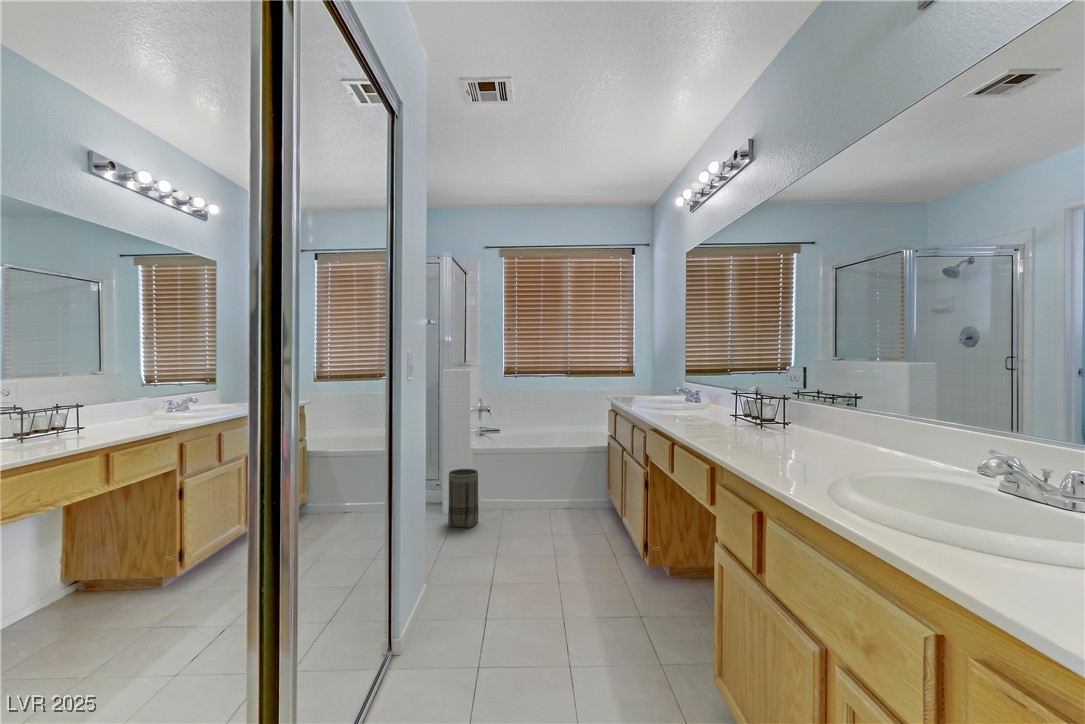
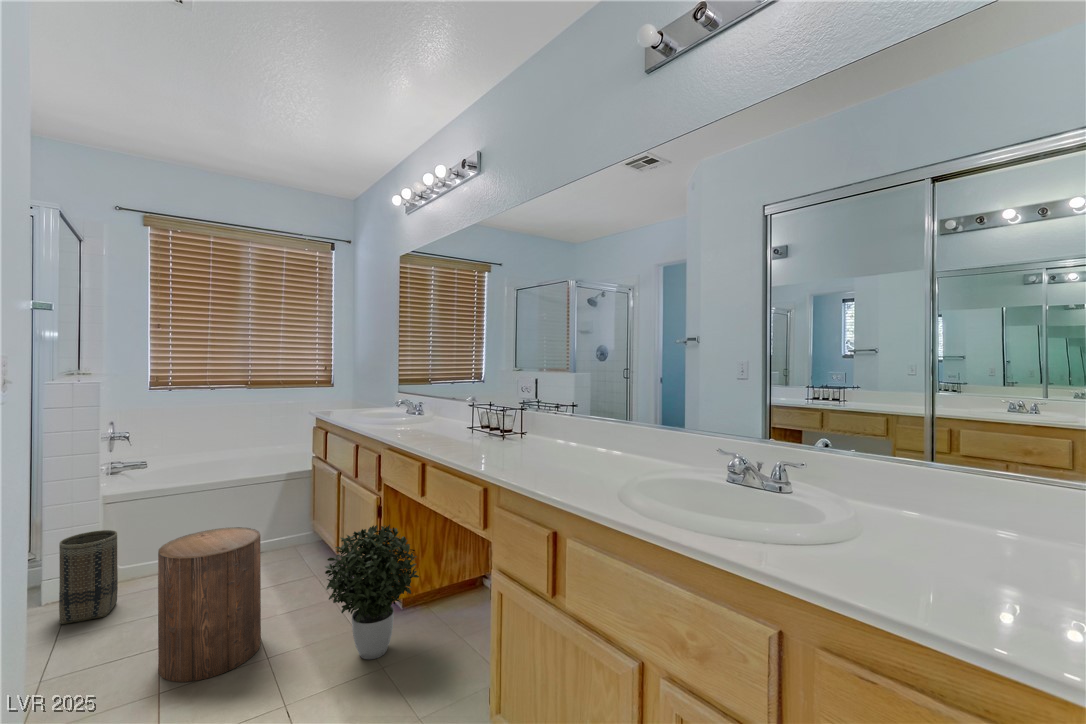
stool: none [490,477,553,584] -> present [158,527,261,682]
potted plant: none [593,494,673,610] -> present [325,525,419,659]

